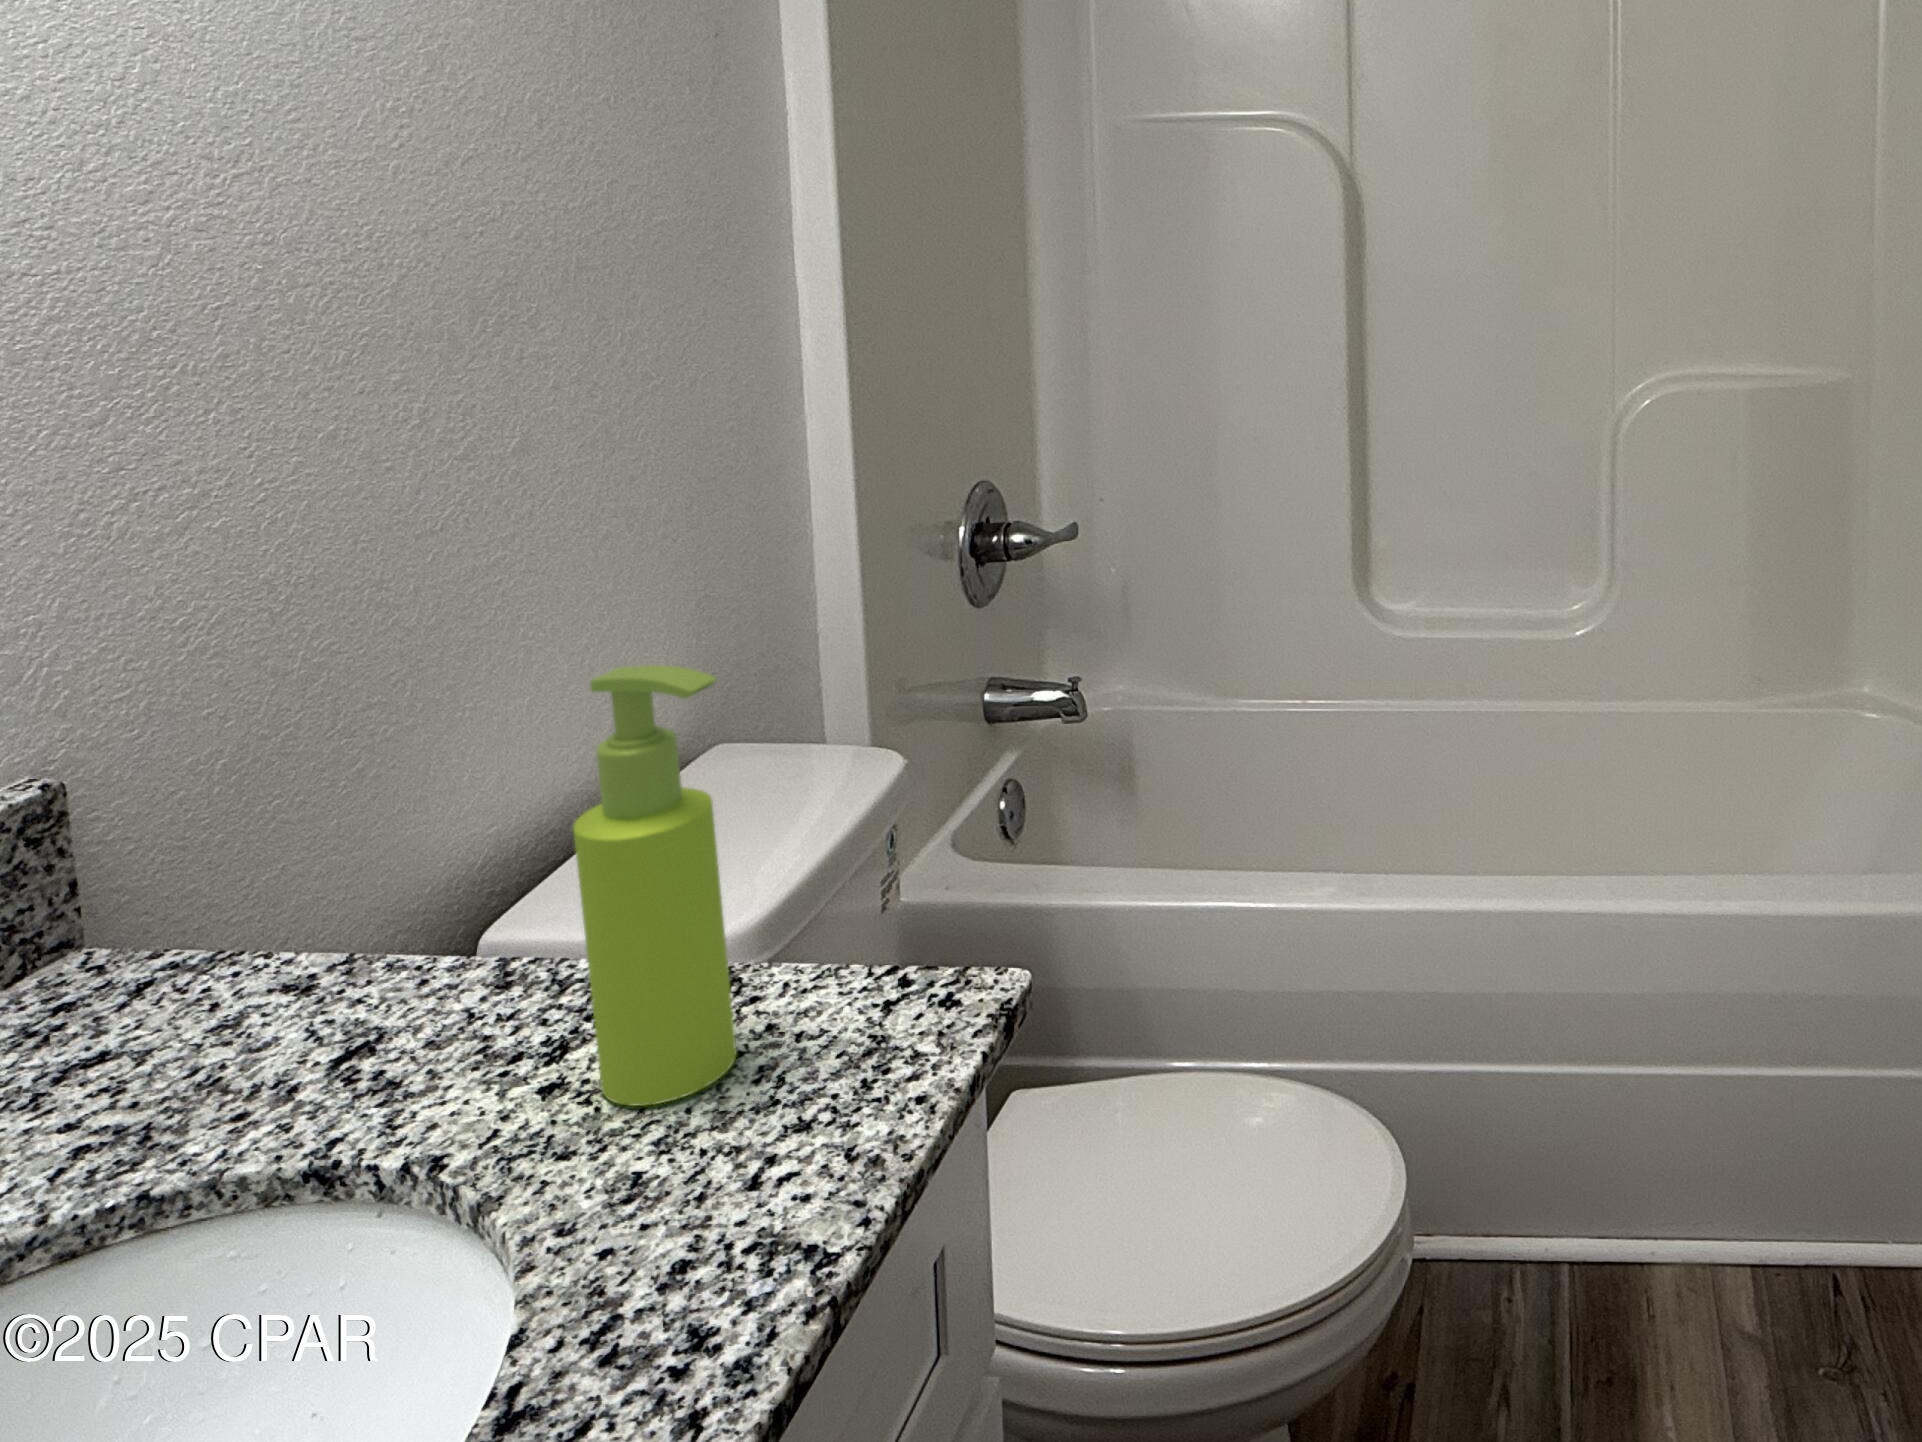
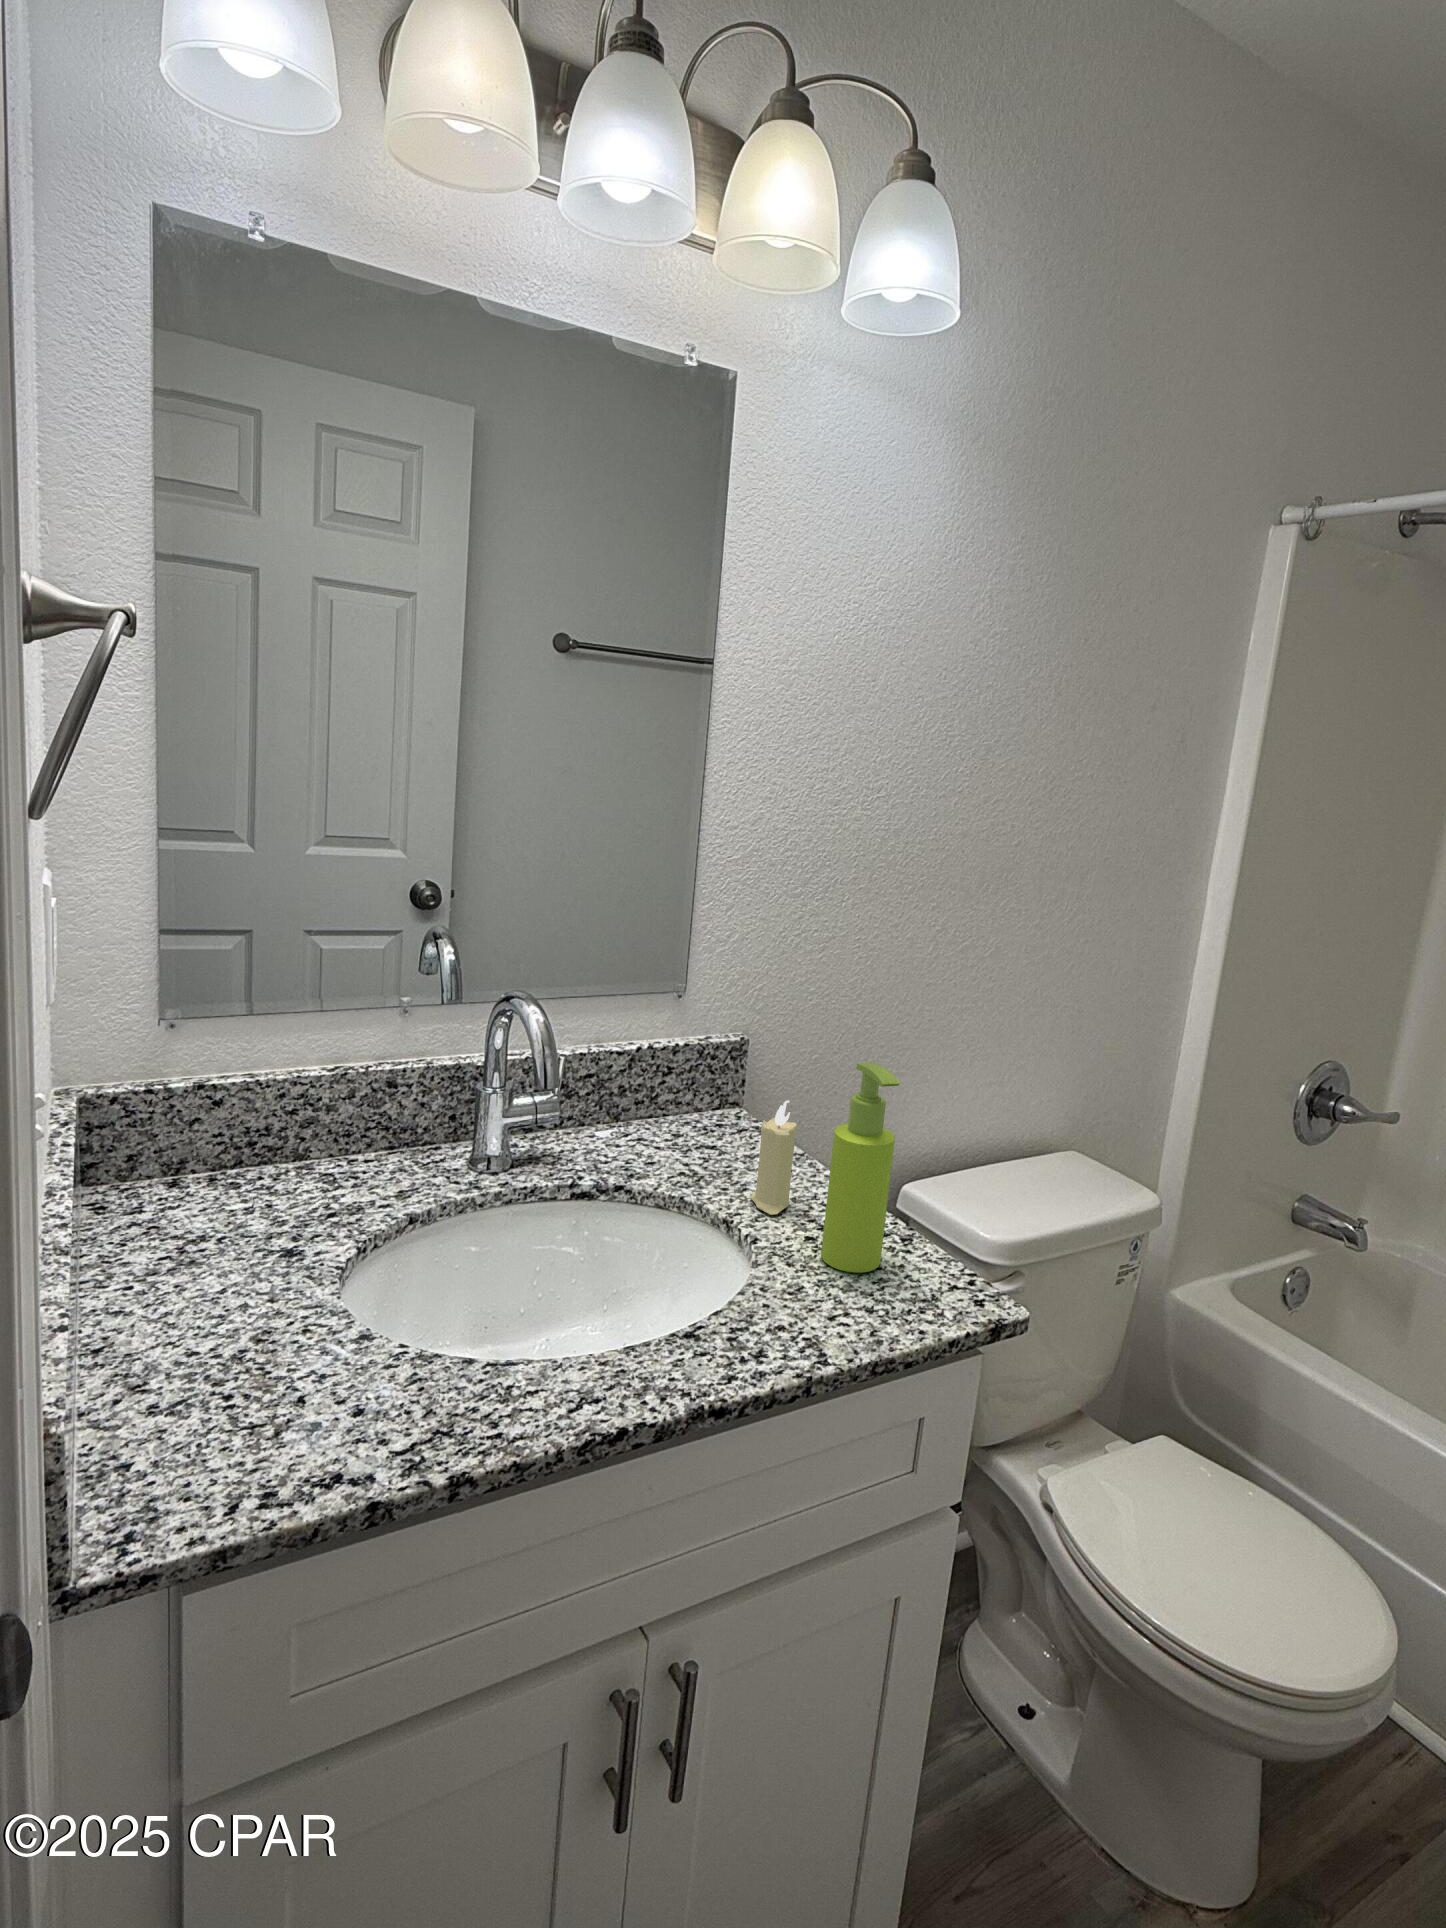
candle: none [323,837,436,1102] -> present [749,1101,797,1215]

